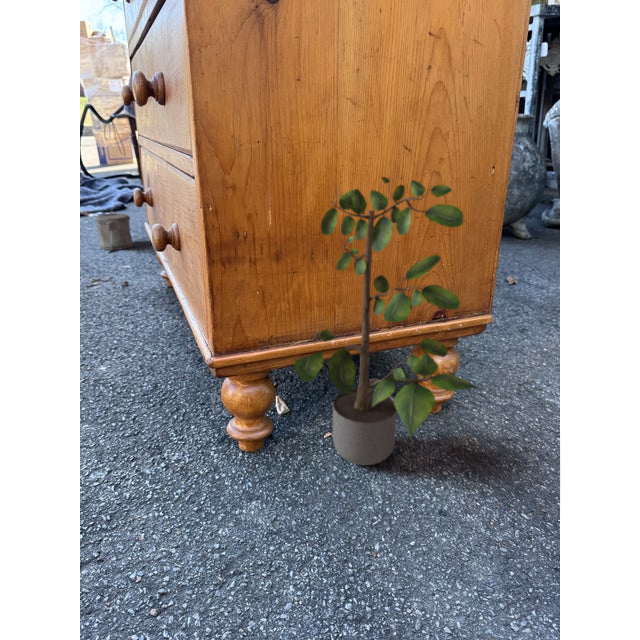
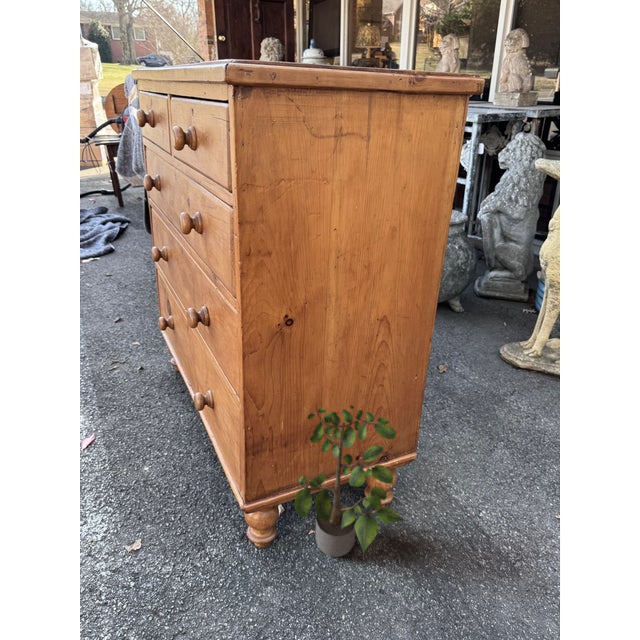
watering can: present [95,211,134,250] -> none [106,284,138,322]

